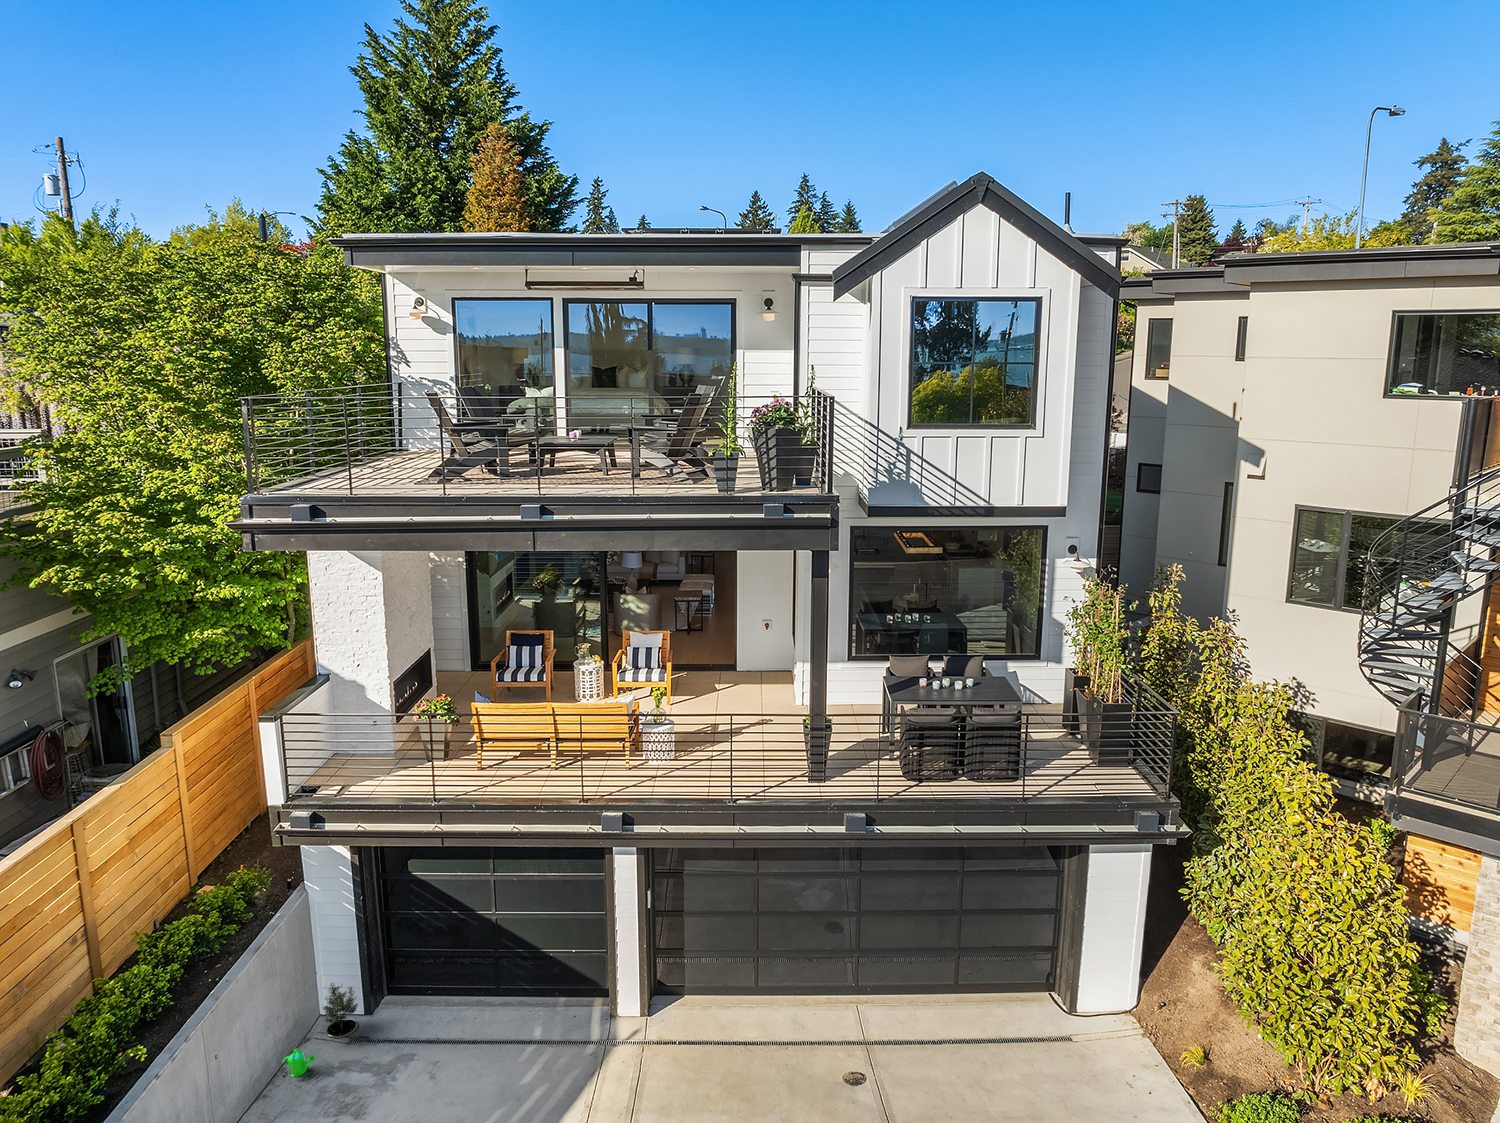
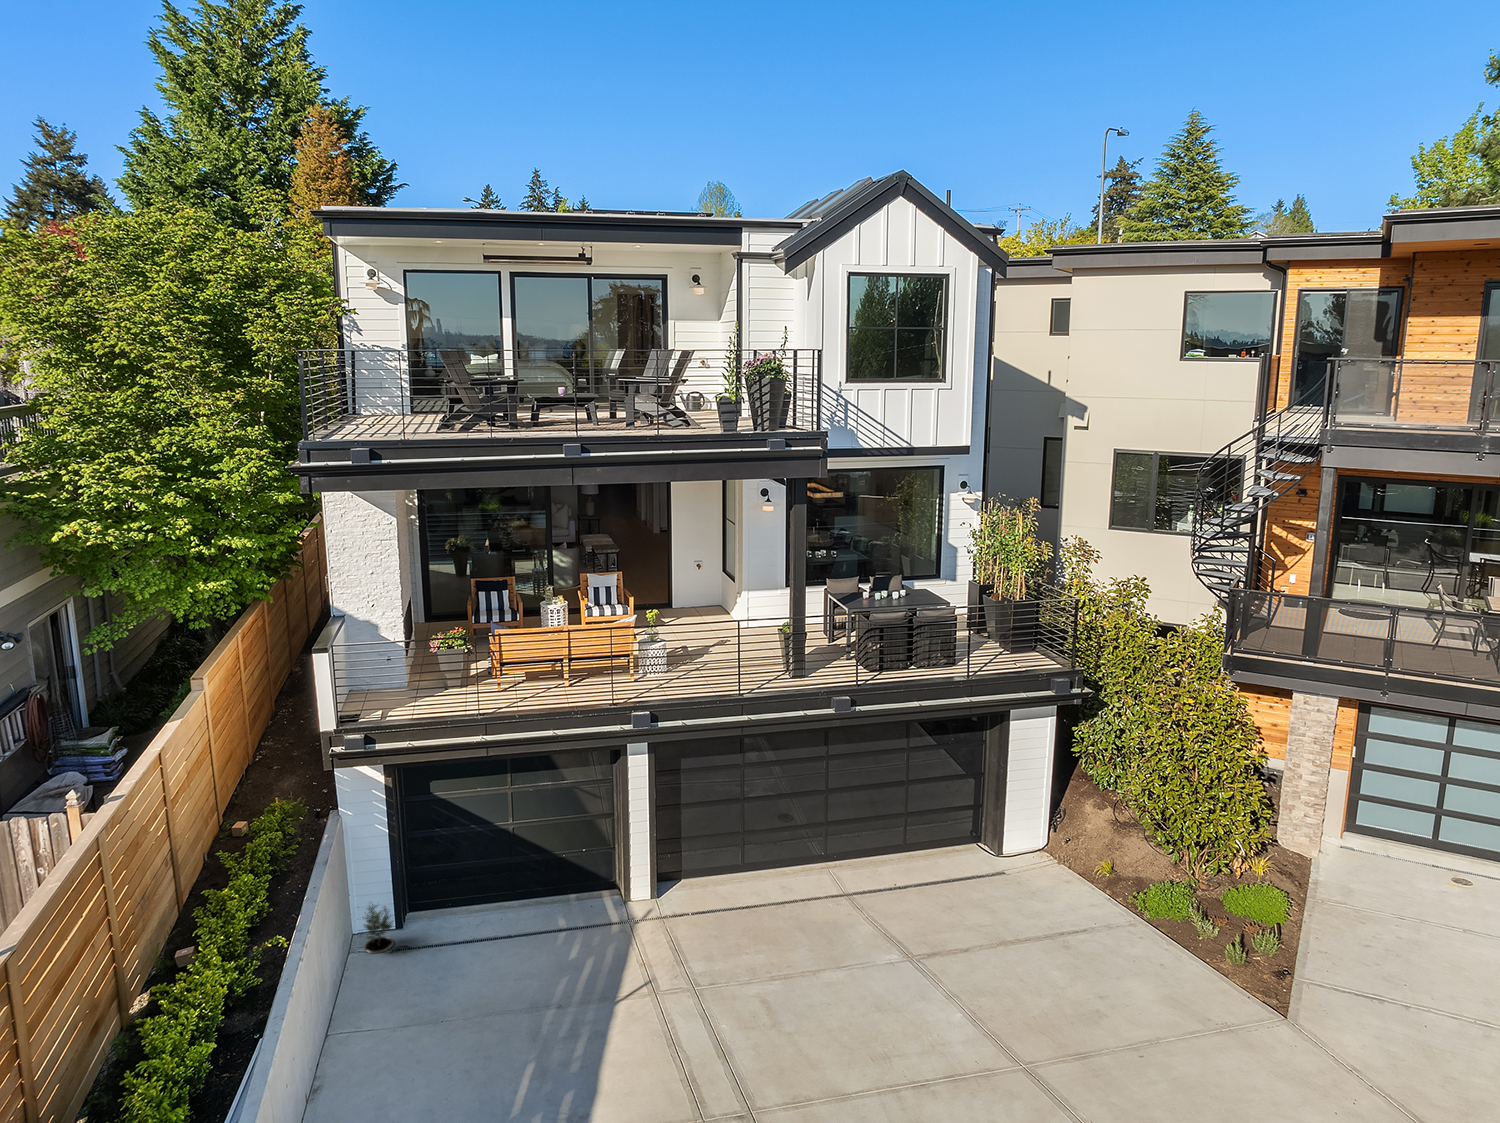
watering can: present [282,1049,315,1077] -> none [337,961,370,986]

